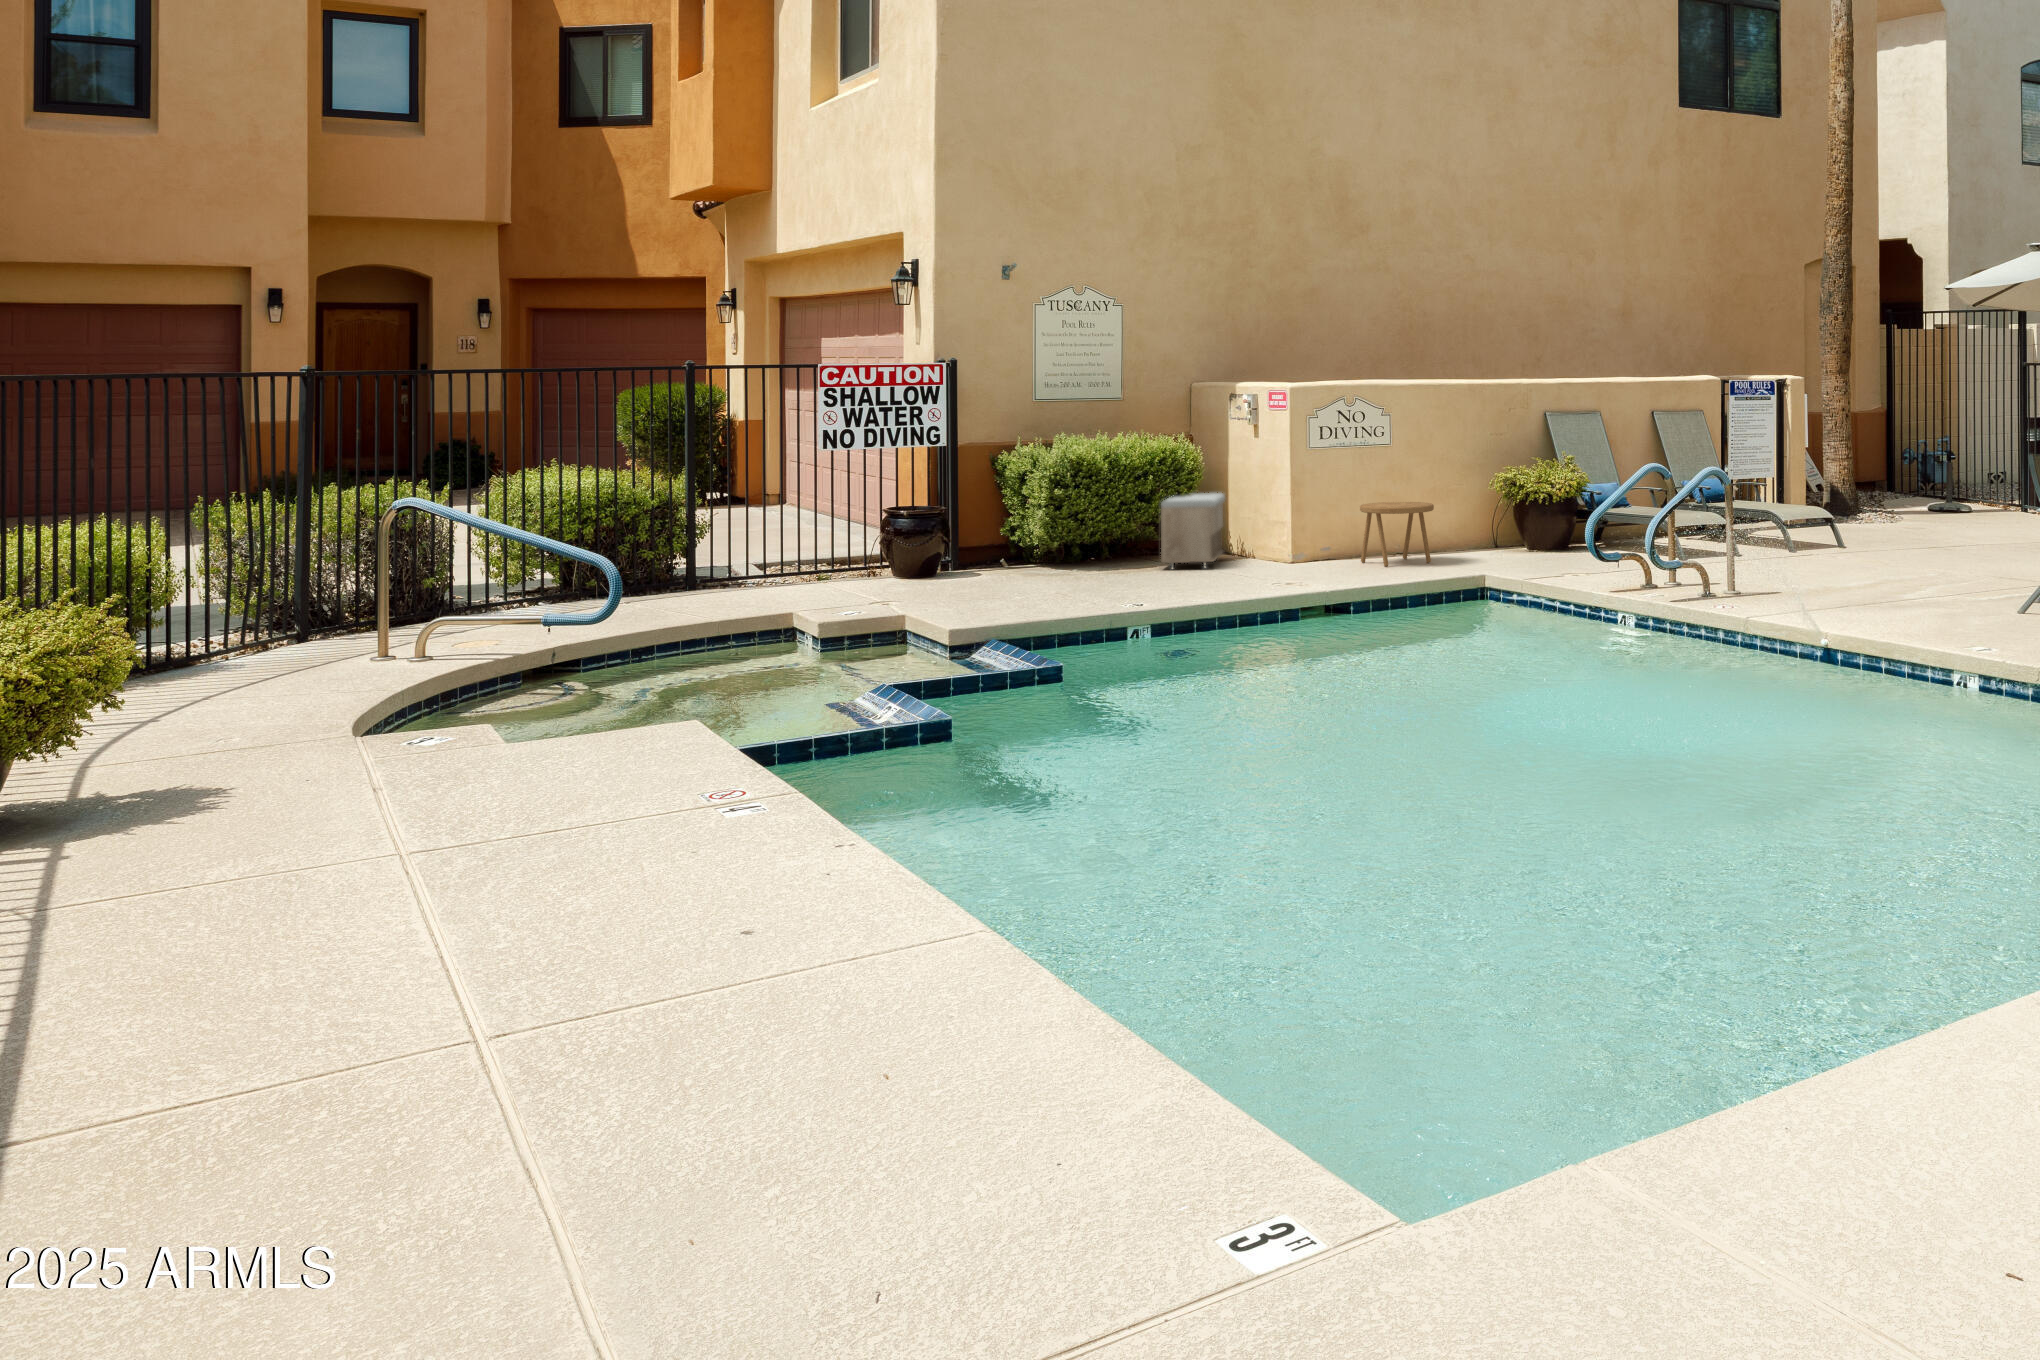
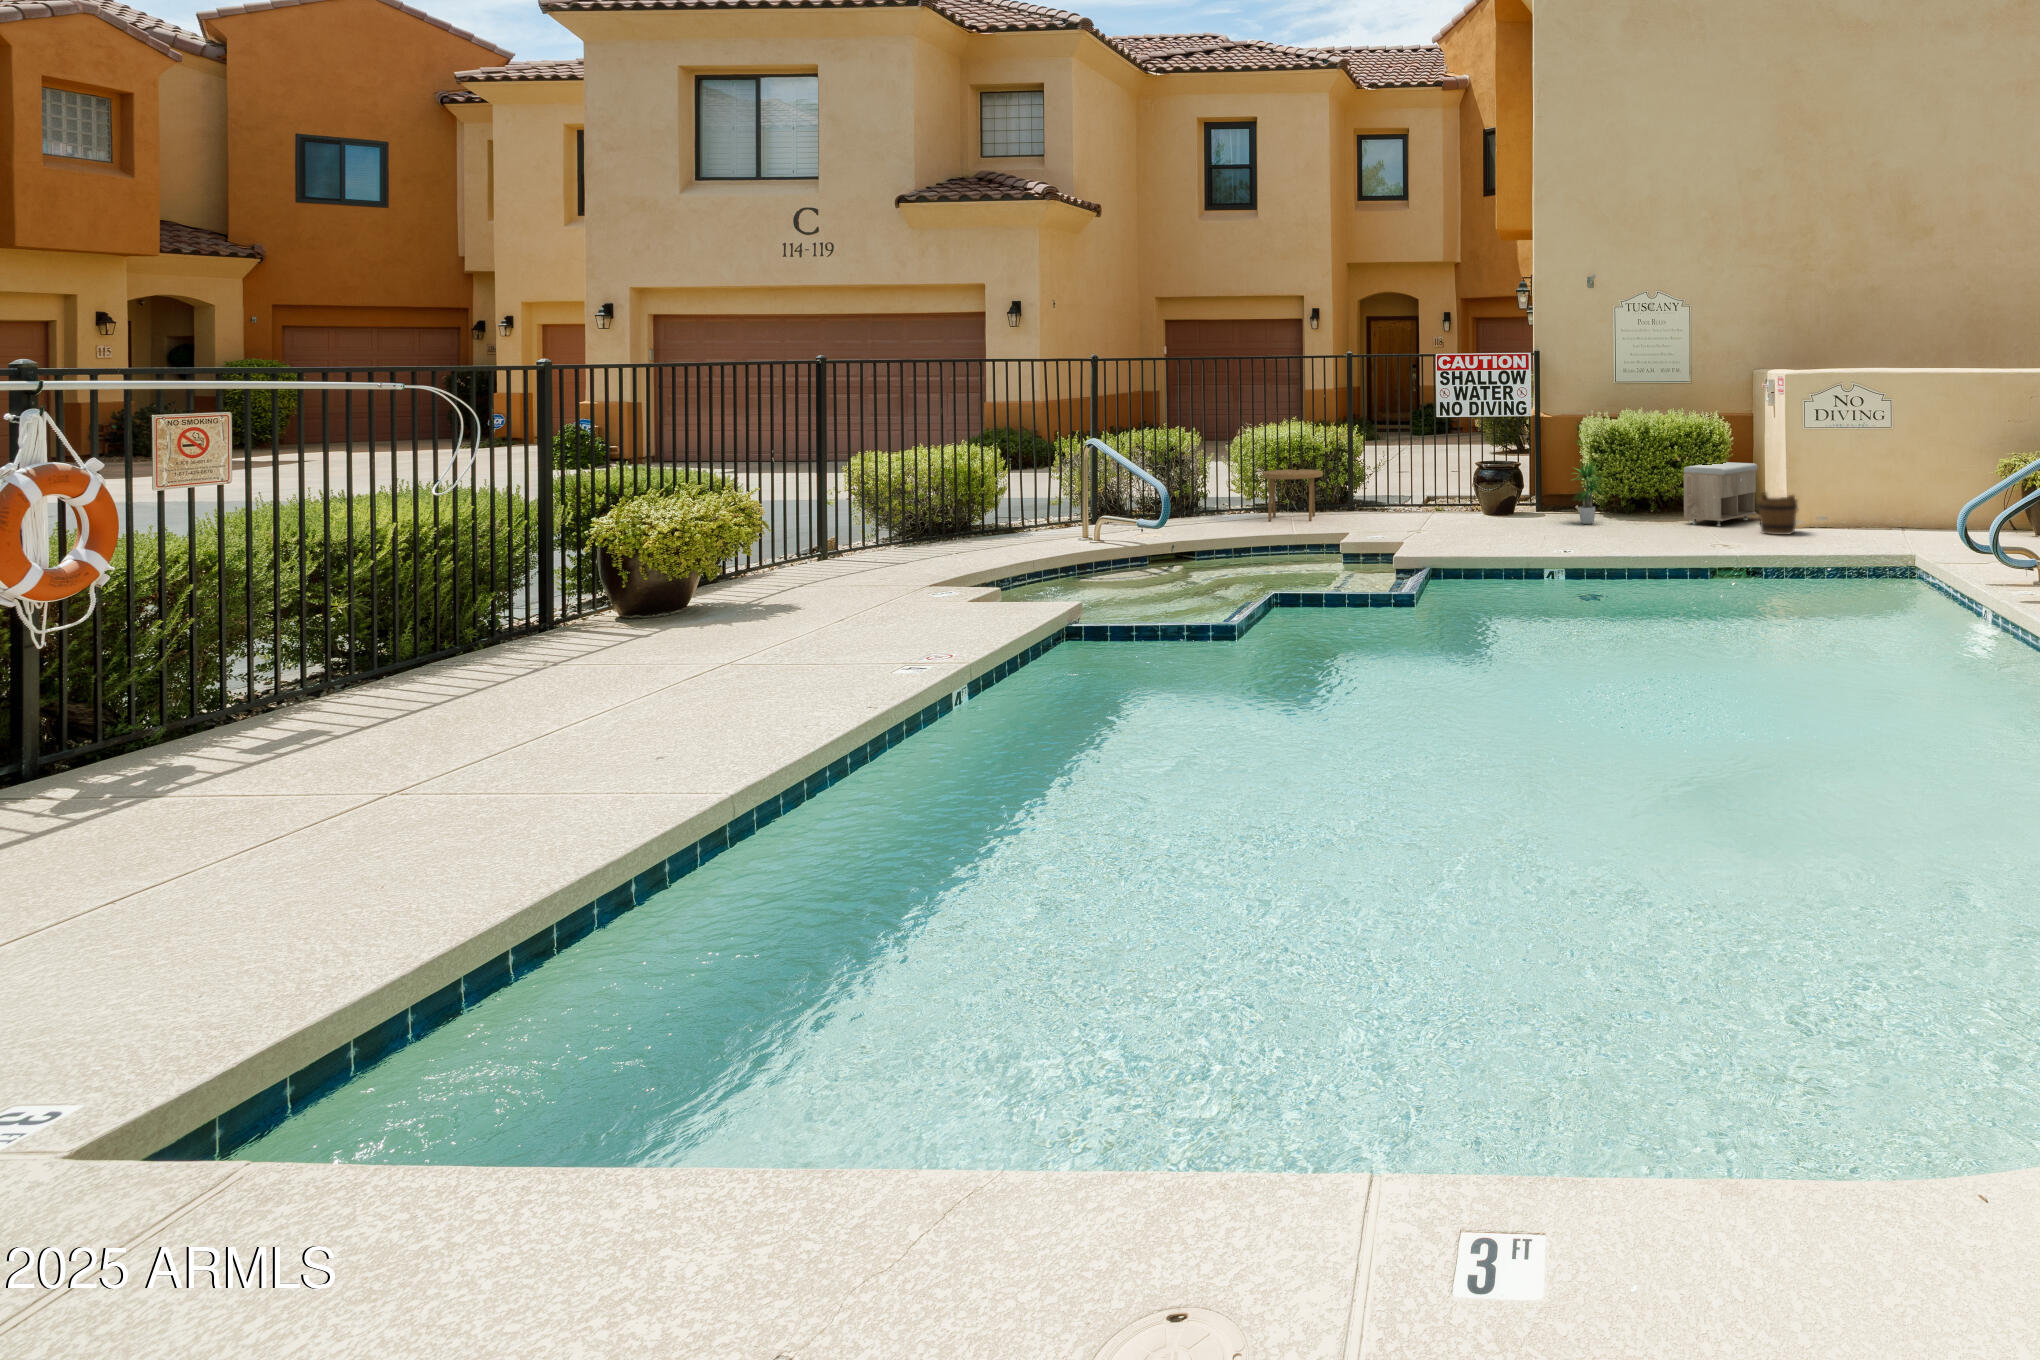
potted plant: none [1022,497,1075,580] -> present [1572,460,1603,524]
side table: present [1360,502,1434,567] -> present [1263,469,1323,521]
bucket: none [1263,523,1310,571] -> present [1758,492,1799,535]

